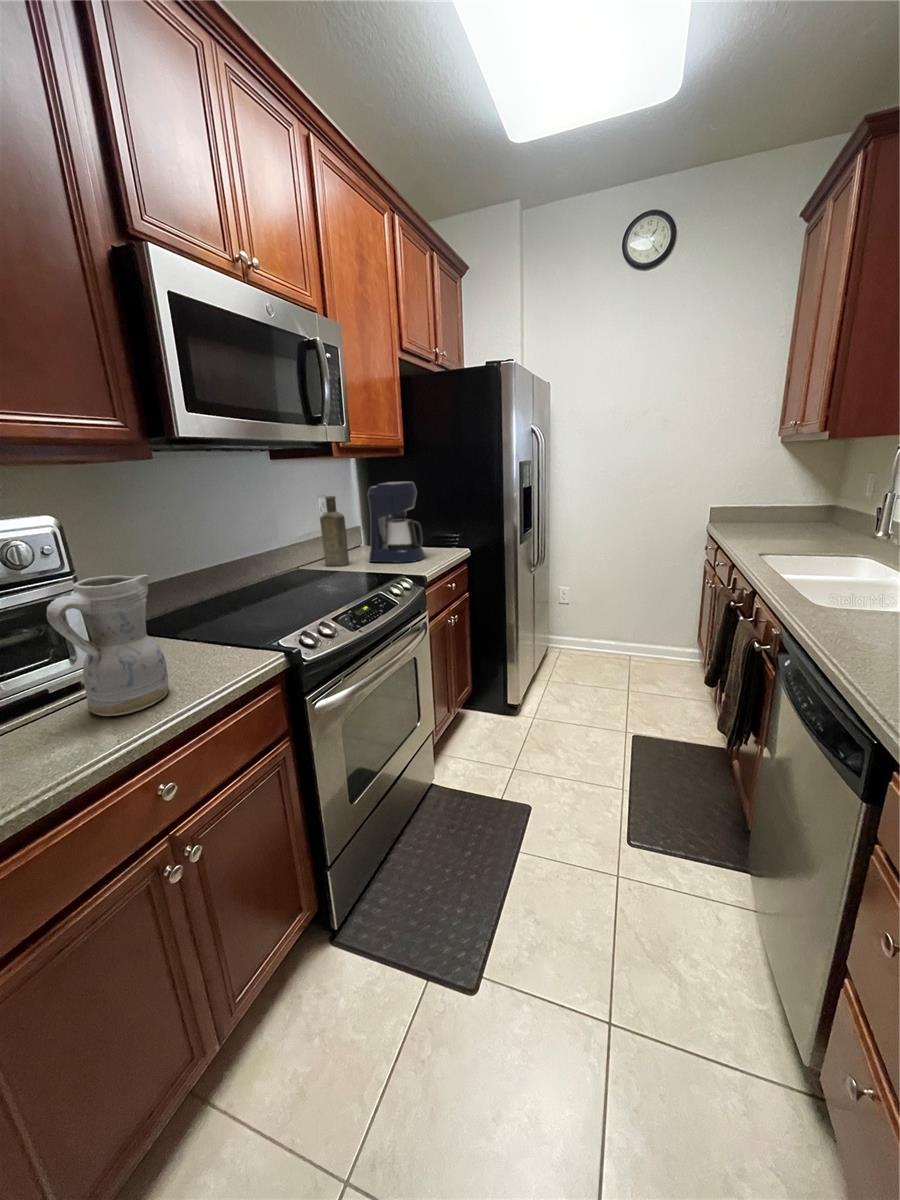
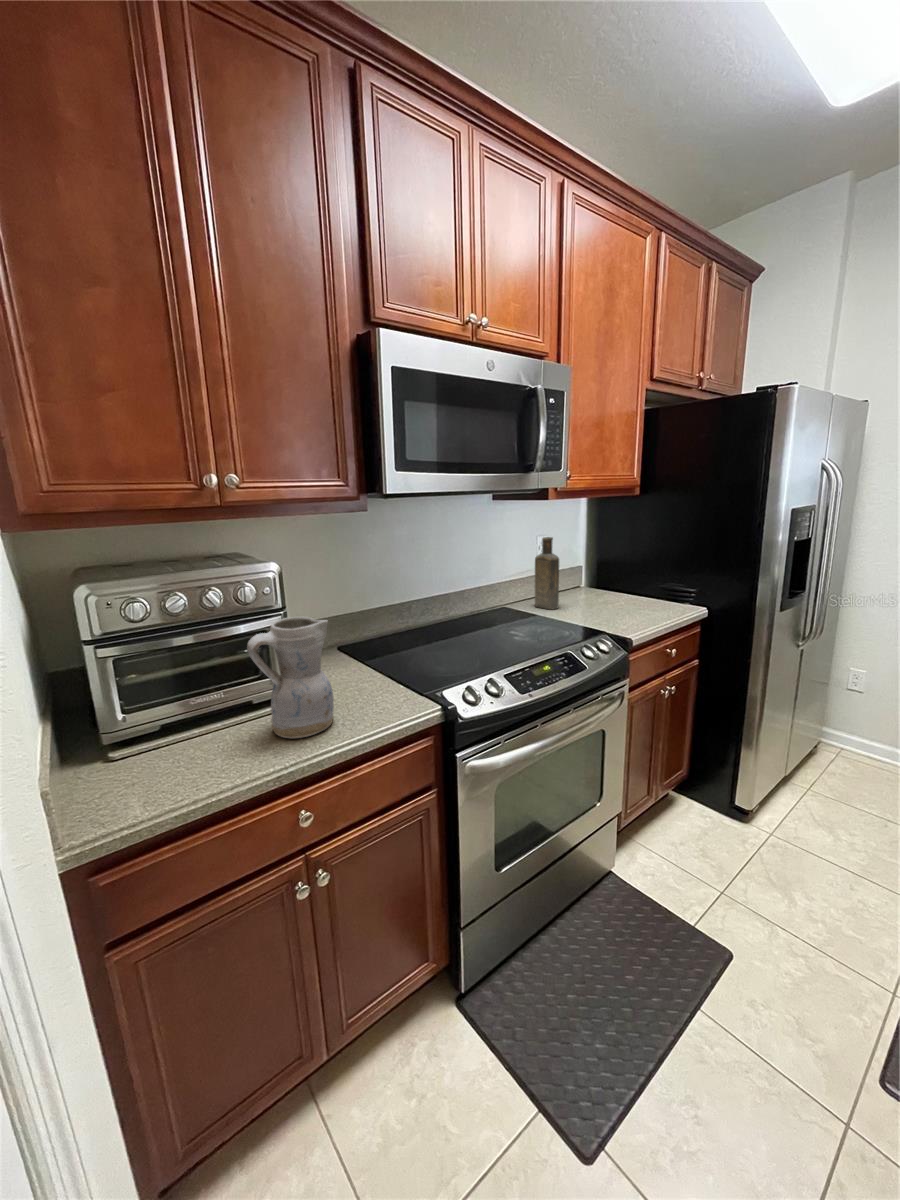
coffee maker: present [367,482,426,563] -> none [580,525,647,616]

